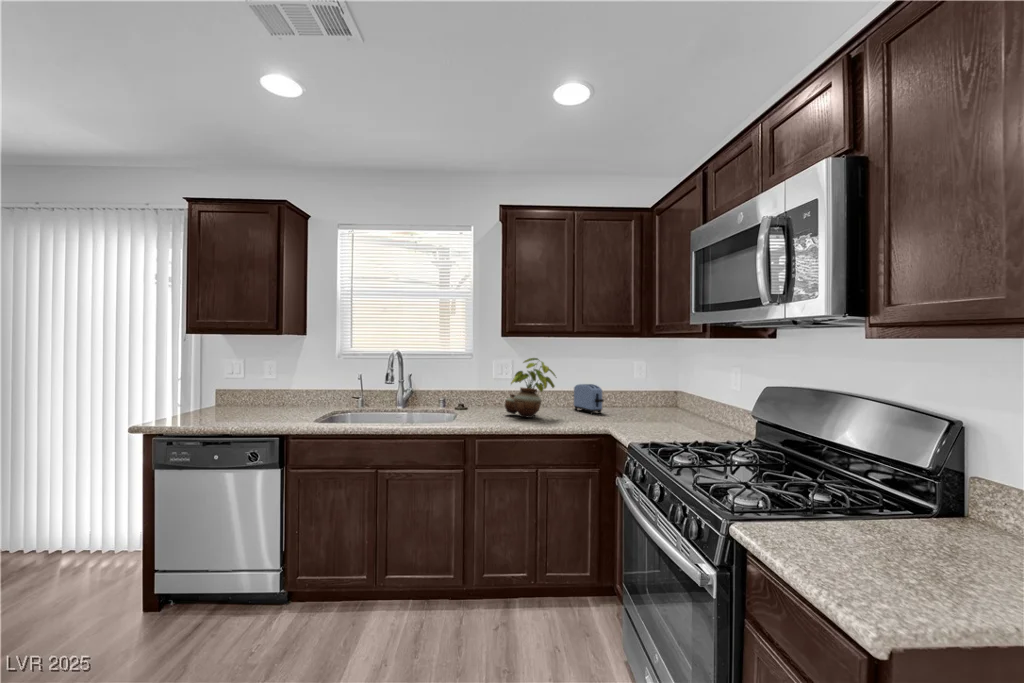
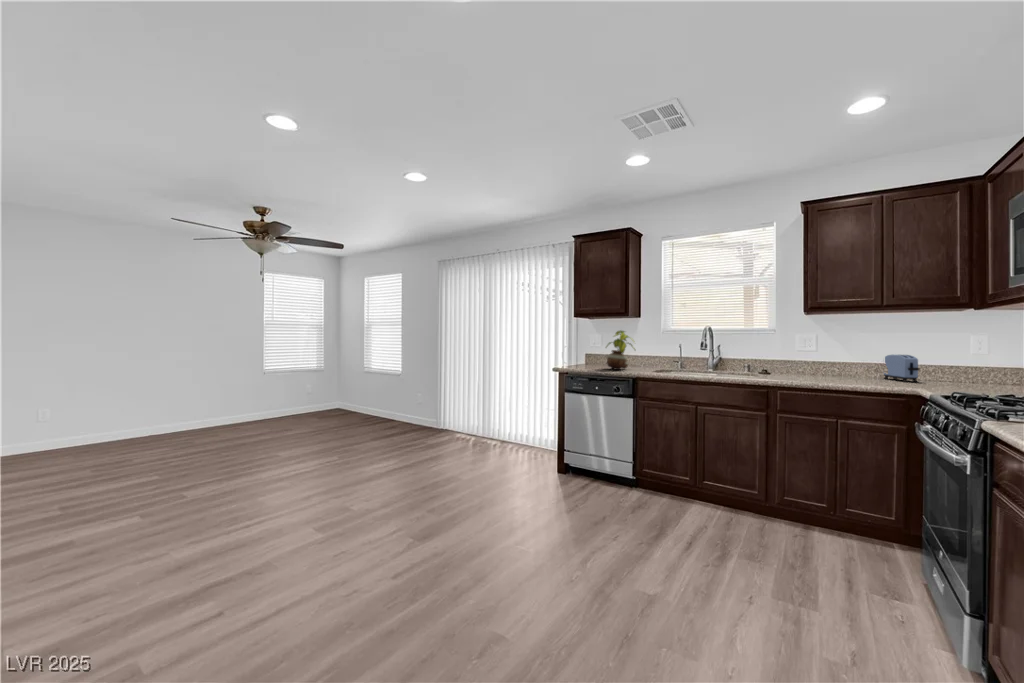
potted plant: present [505,358,556,418] -> present [606,330,635,370]

